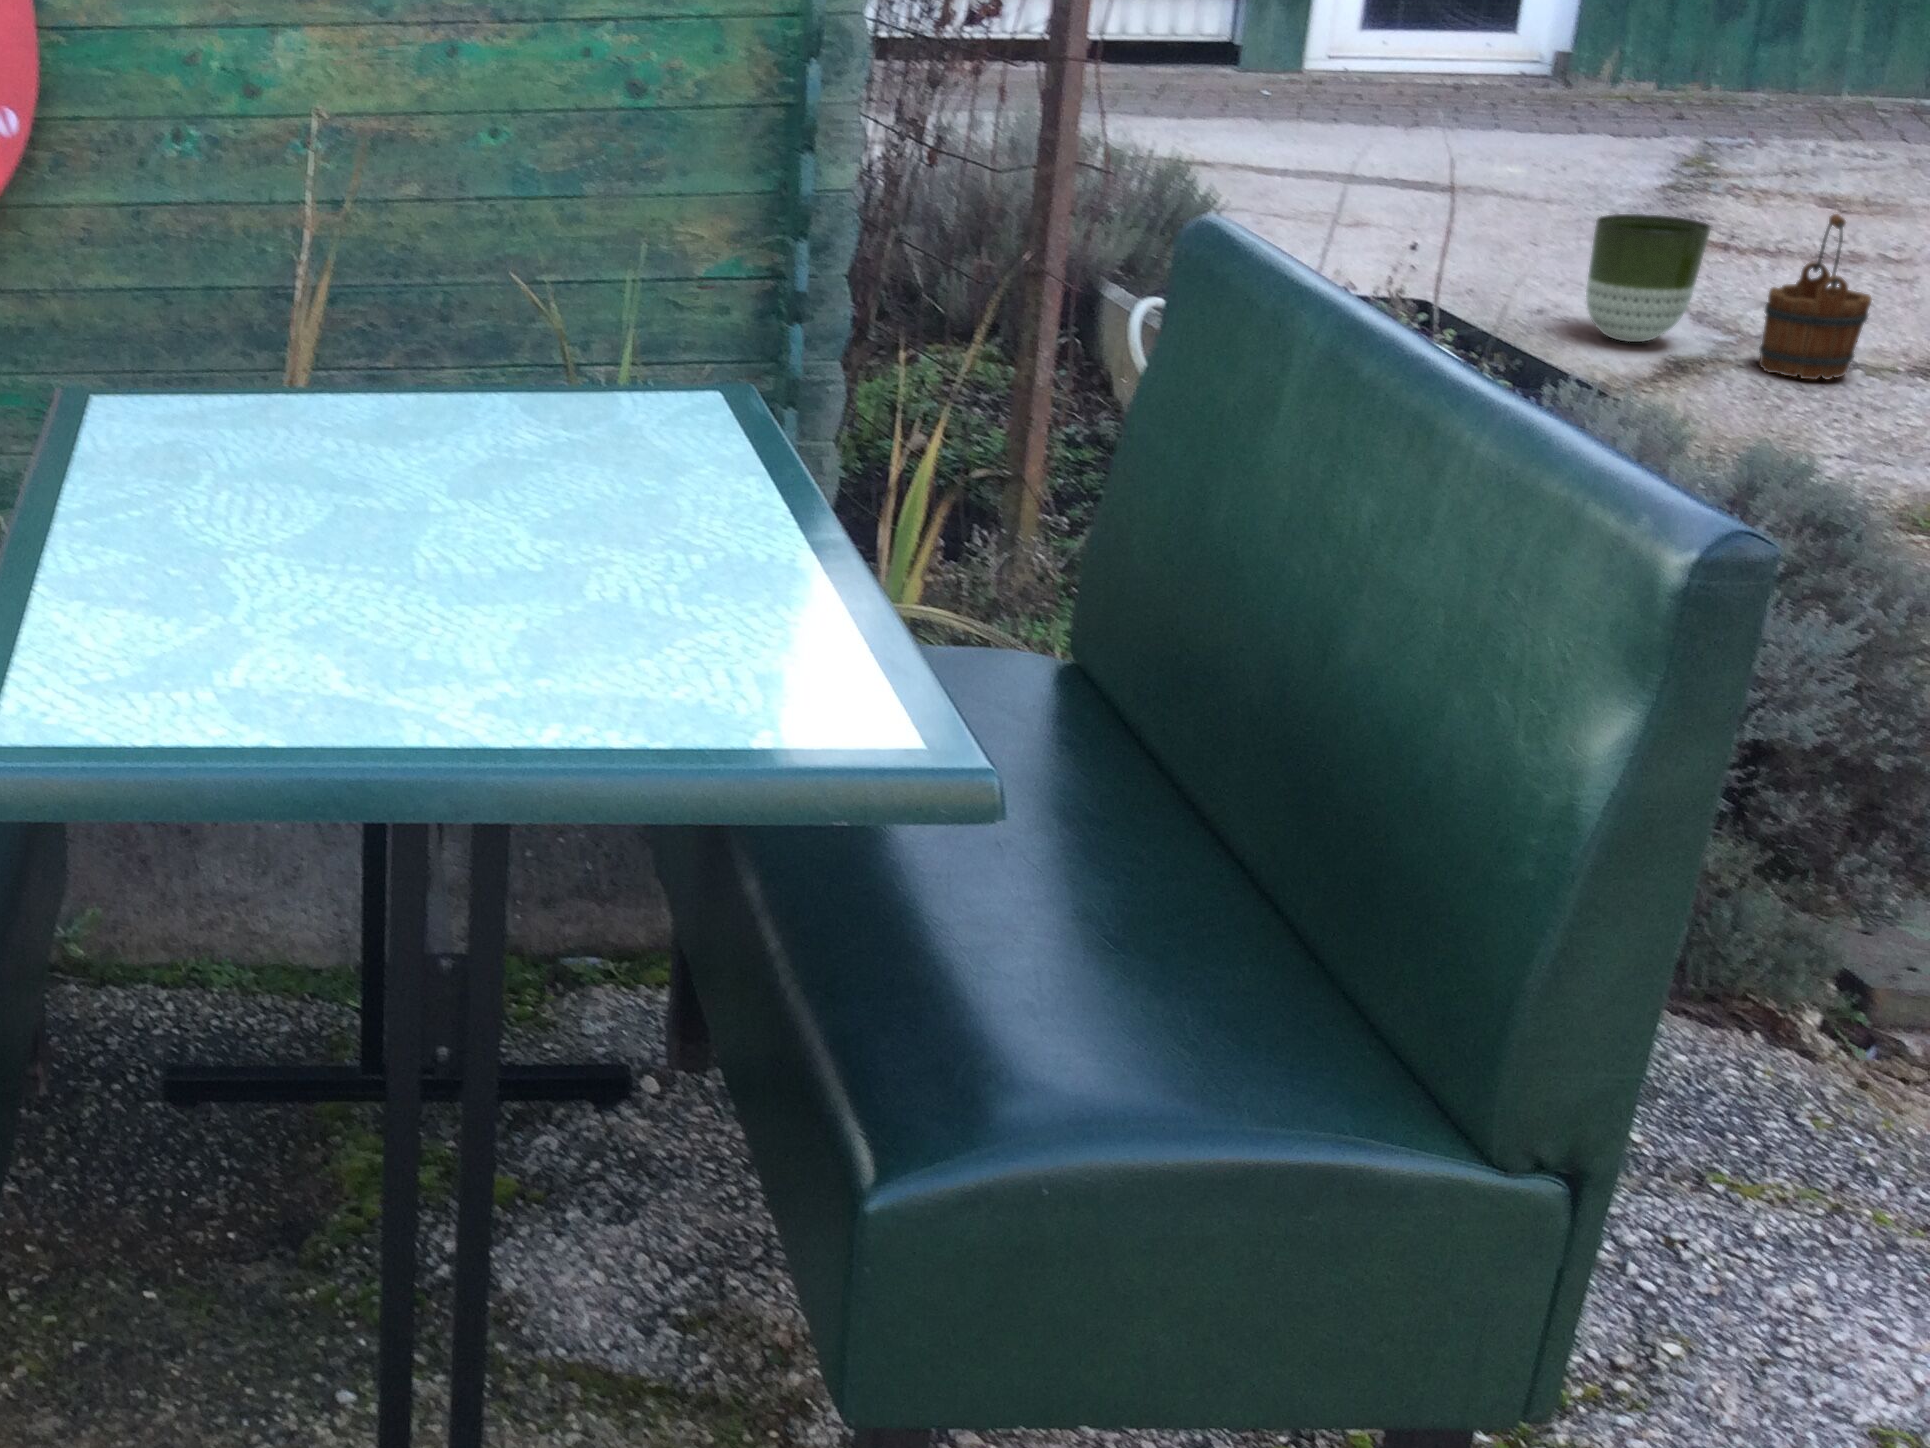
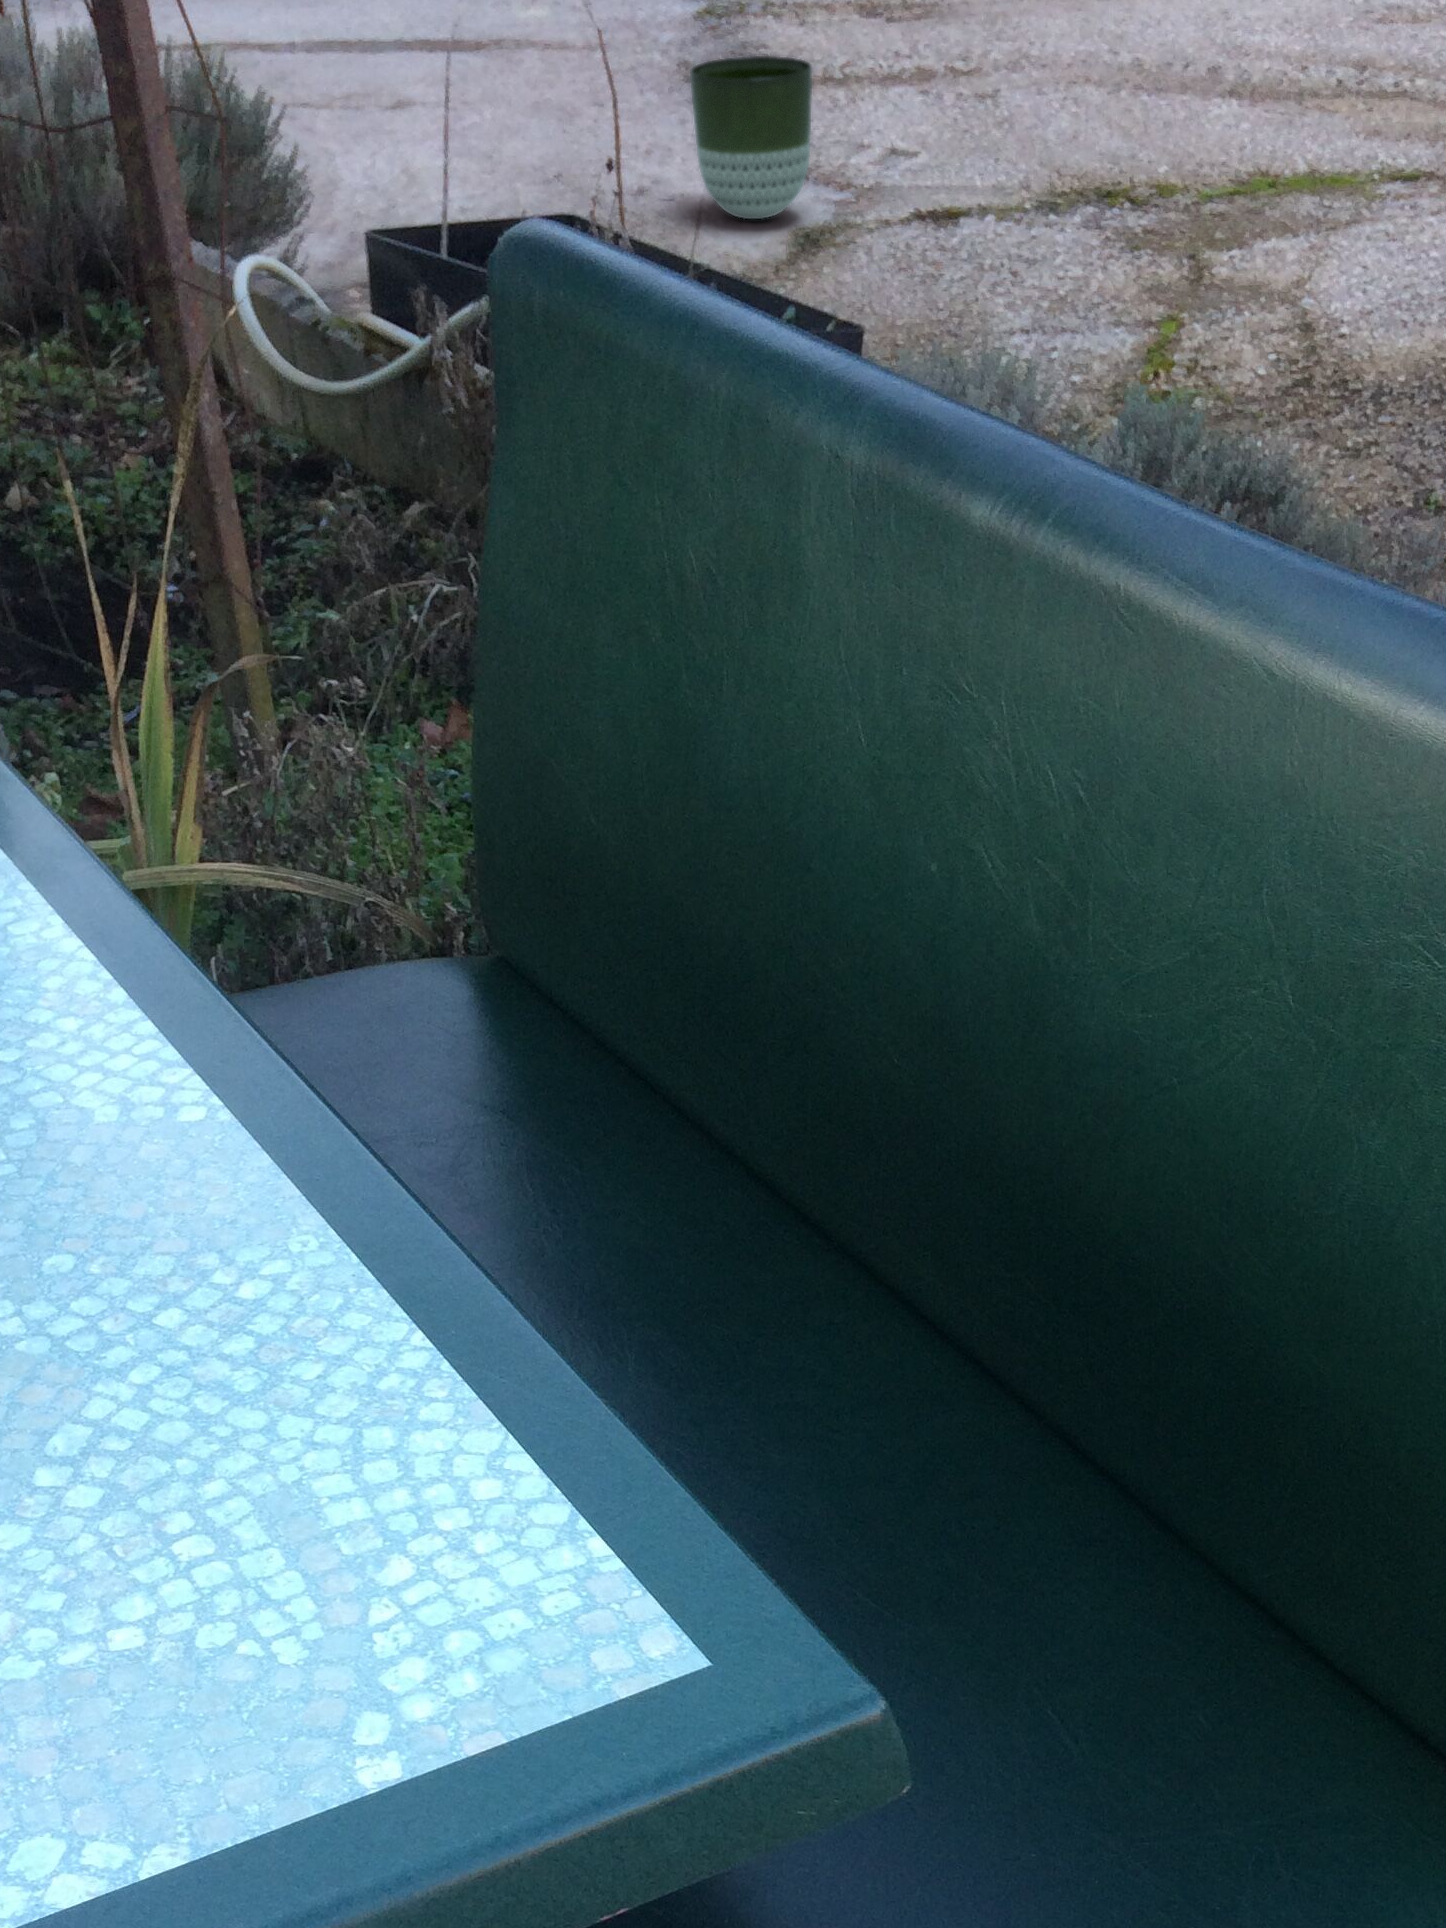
wooden bucket: present [1759,214,1872,380] -> none [888,30,993,236]

